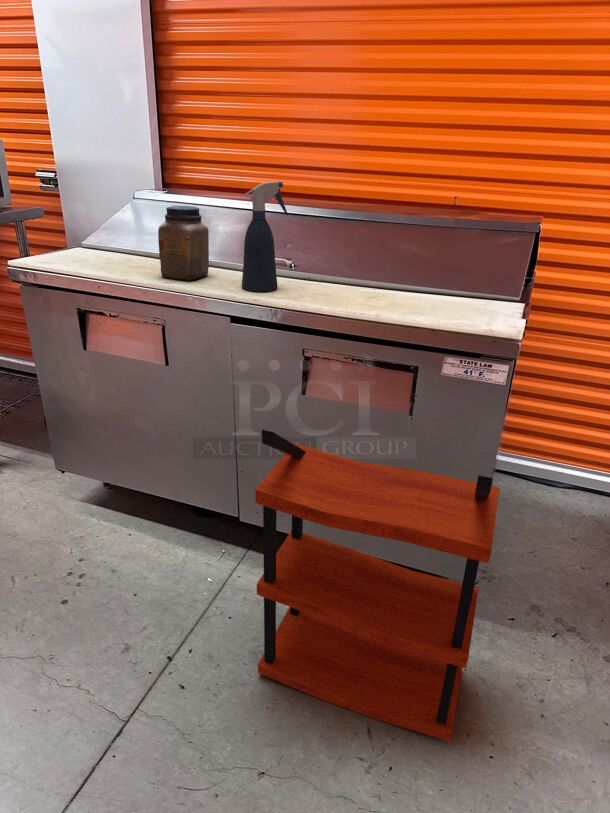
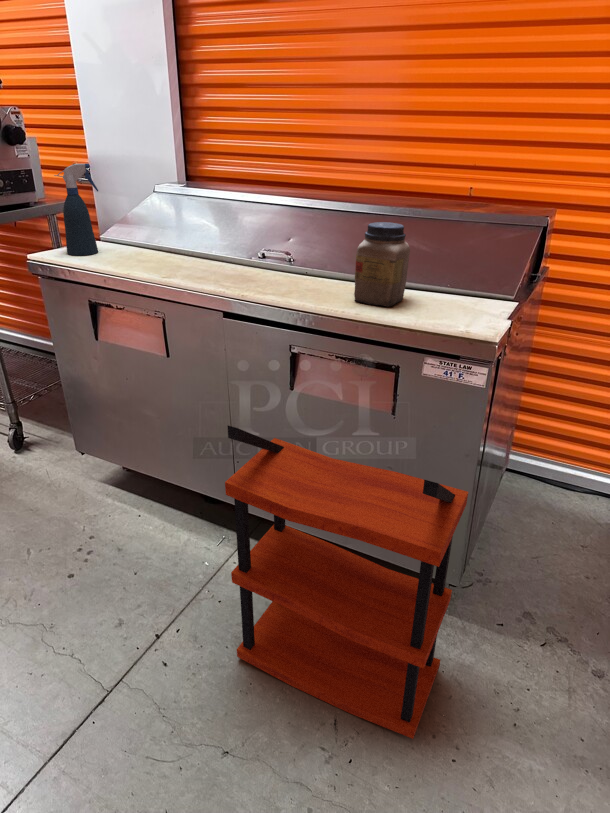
spray bottle: present [241,182,288,292] -> present [54,164,98,255]
jar: present [158,206,209,280] -> present [354,222,410,306]

